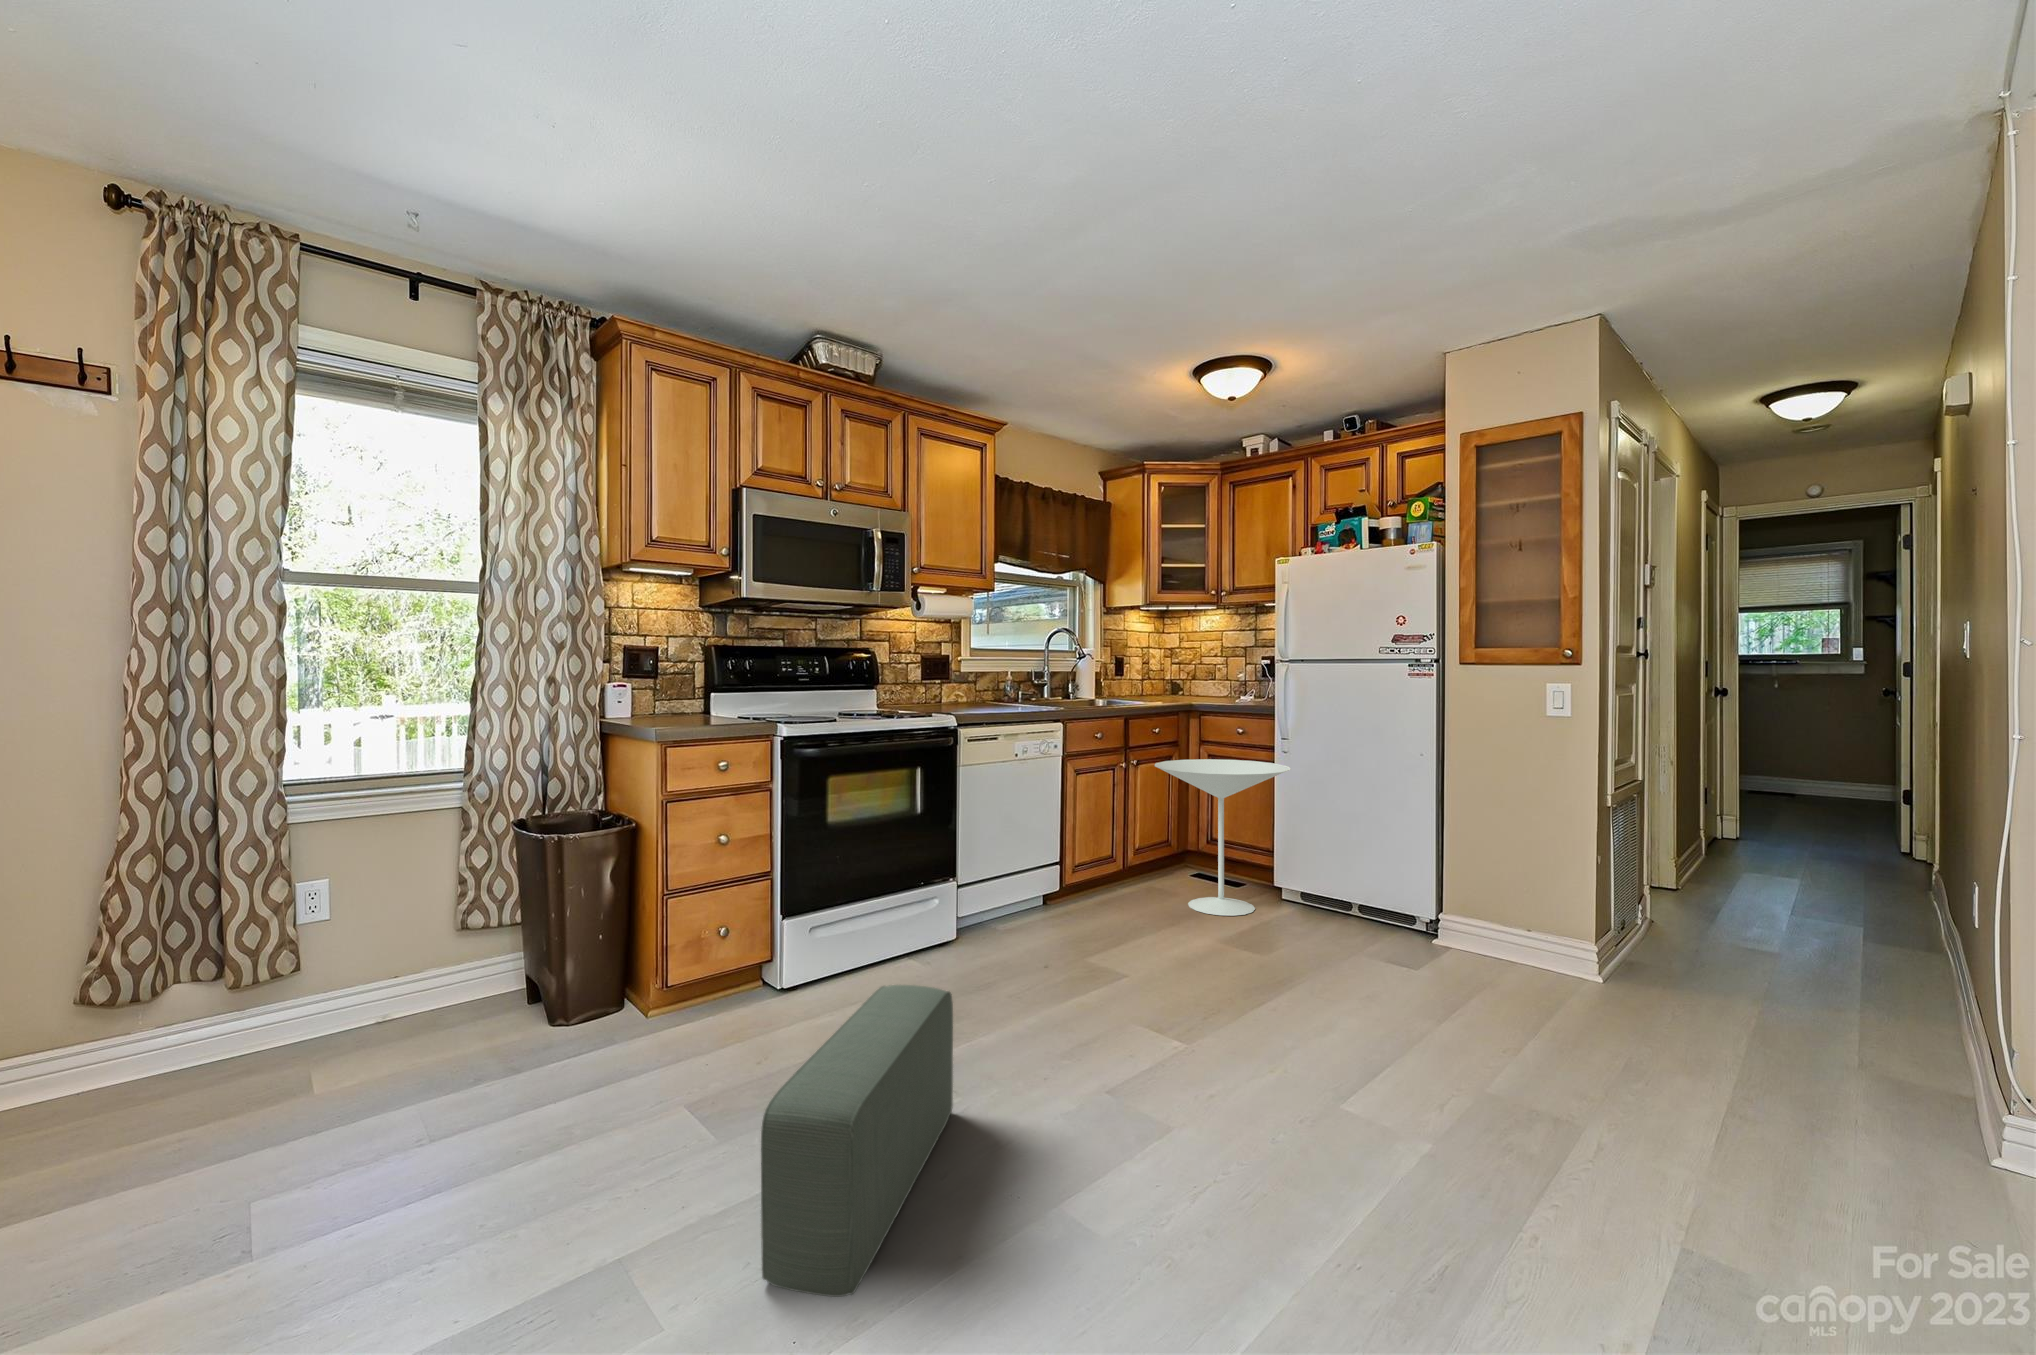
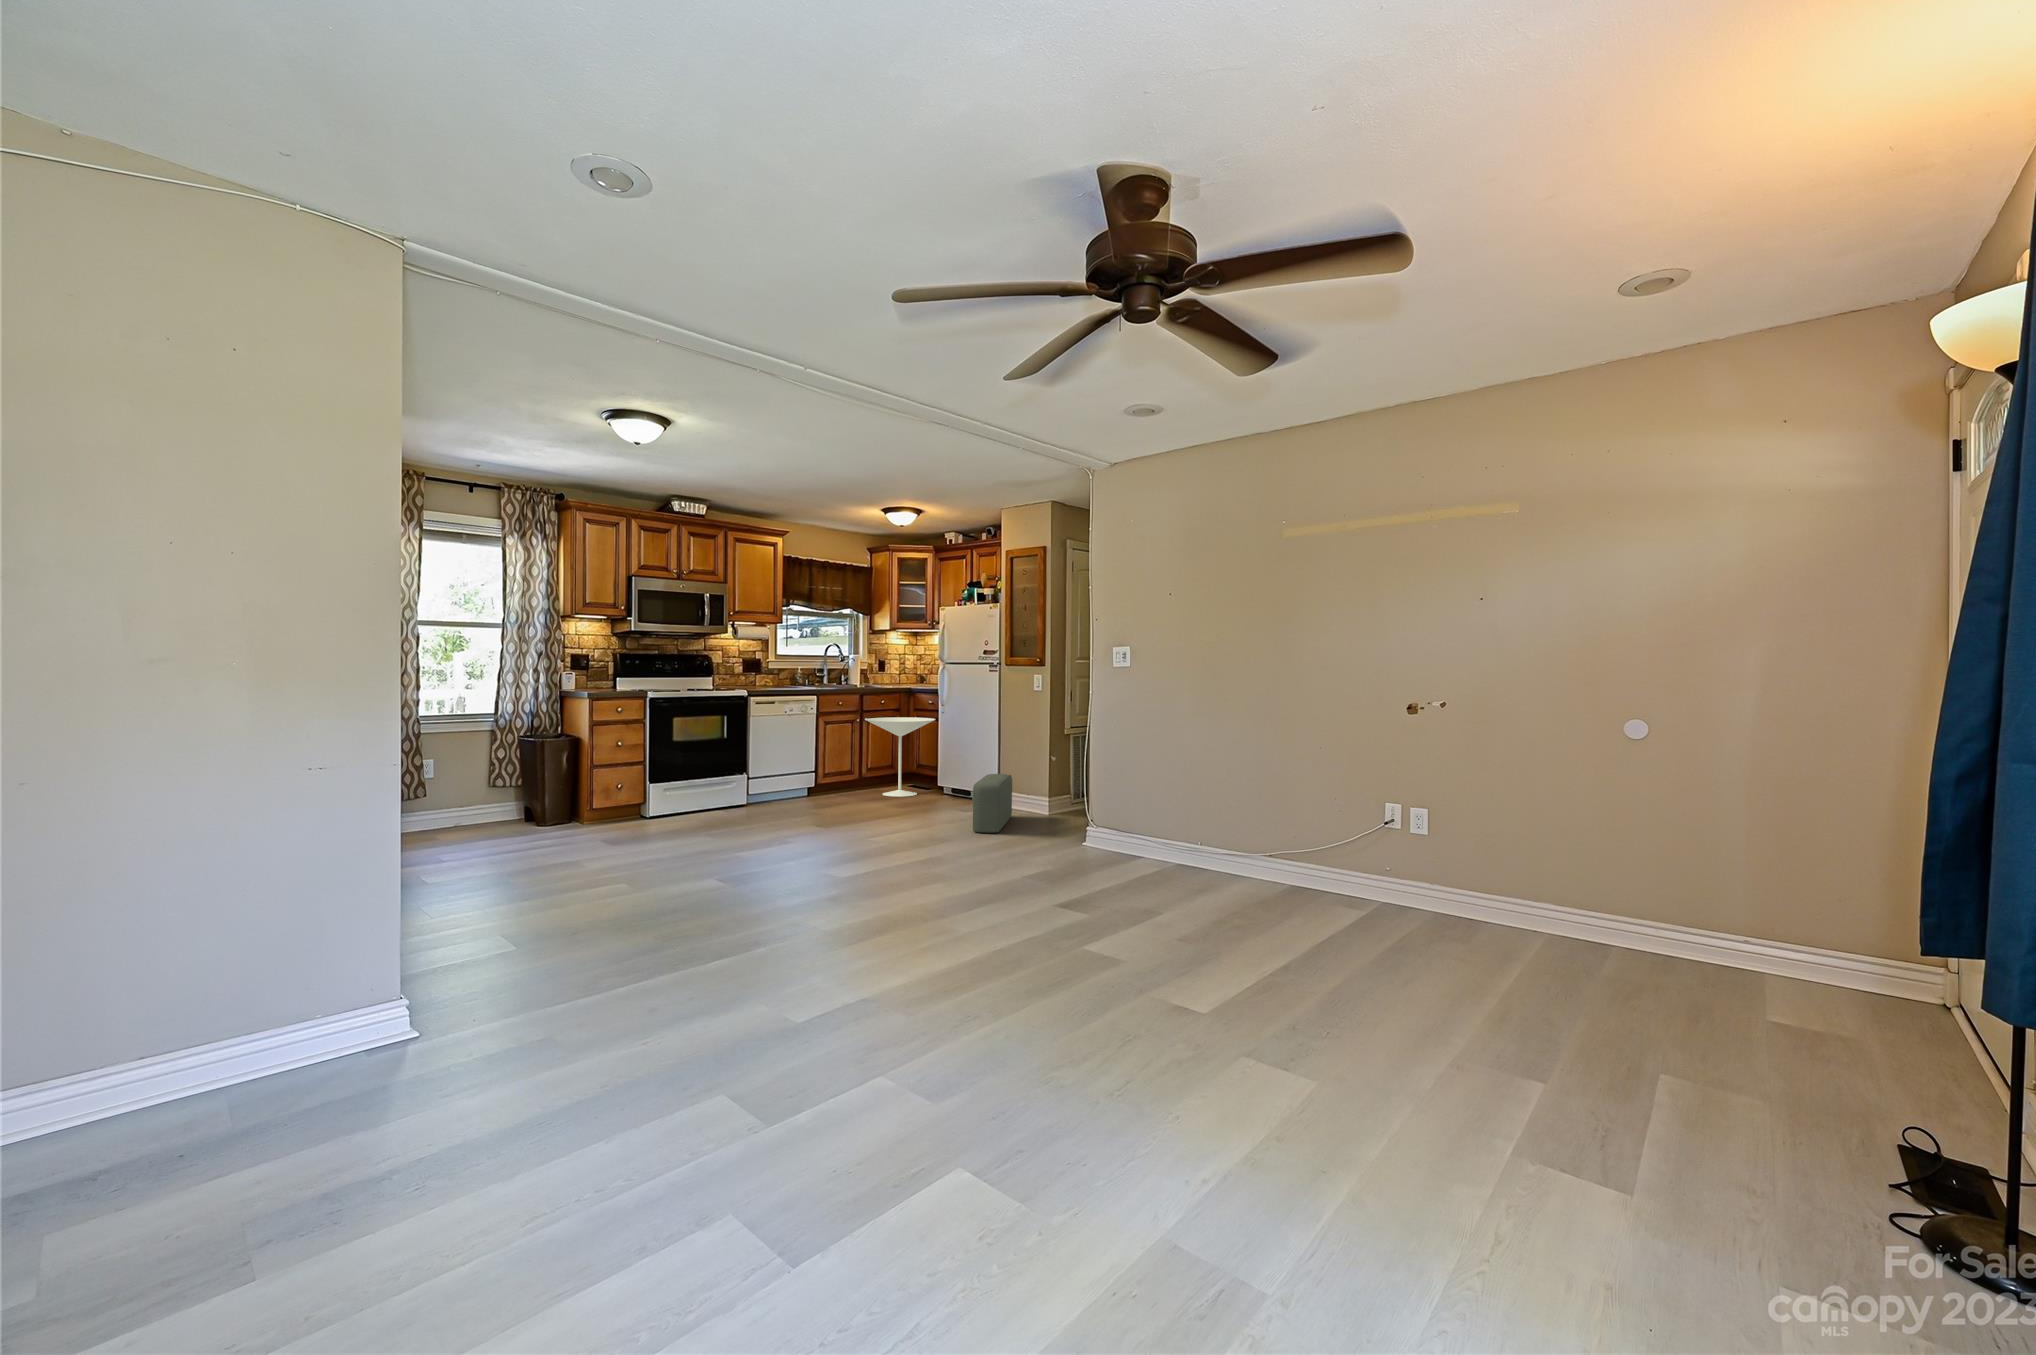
pouf: present [761,985,953,1297] -> present [972,774,1012,833]

